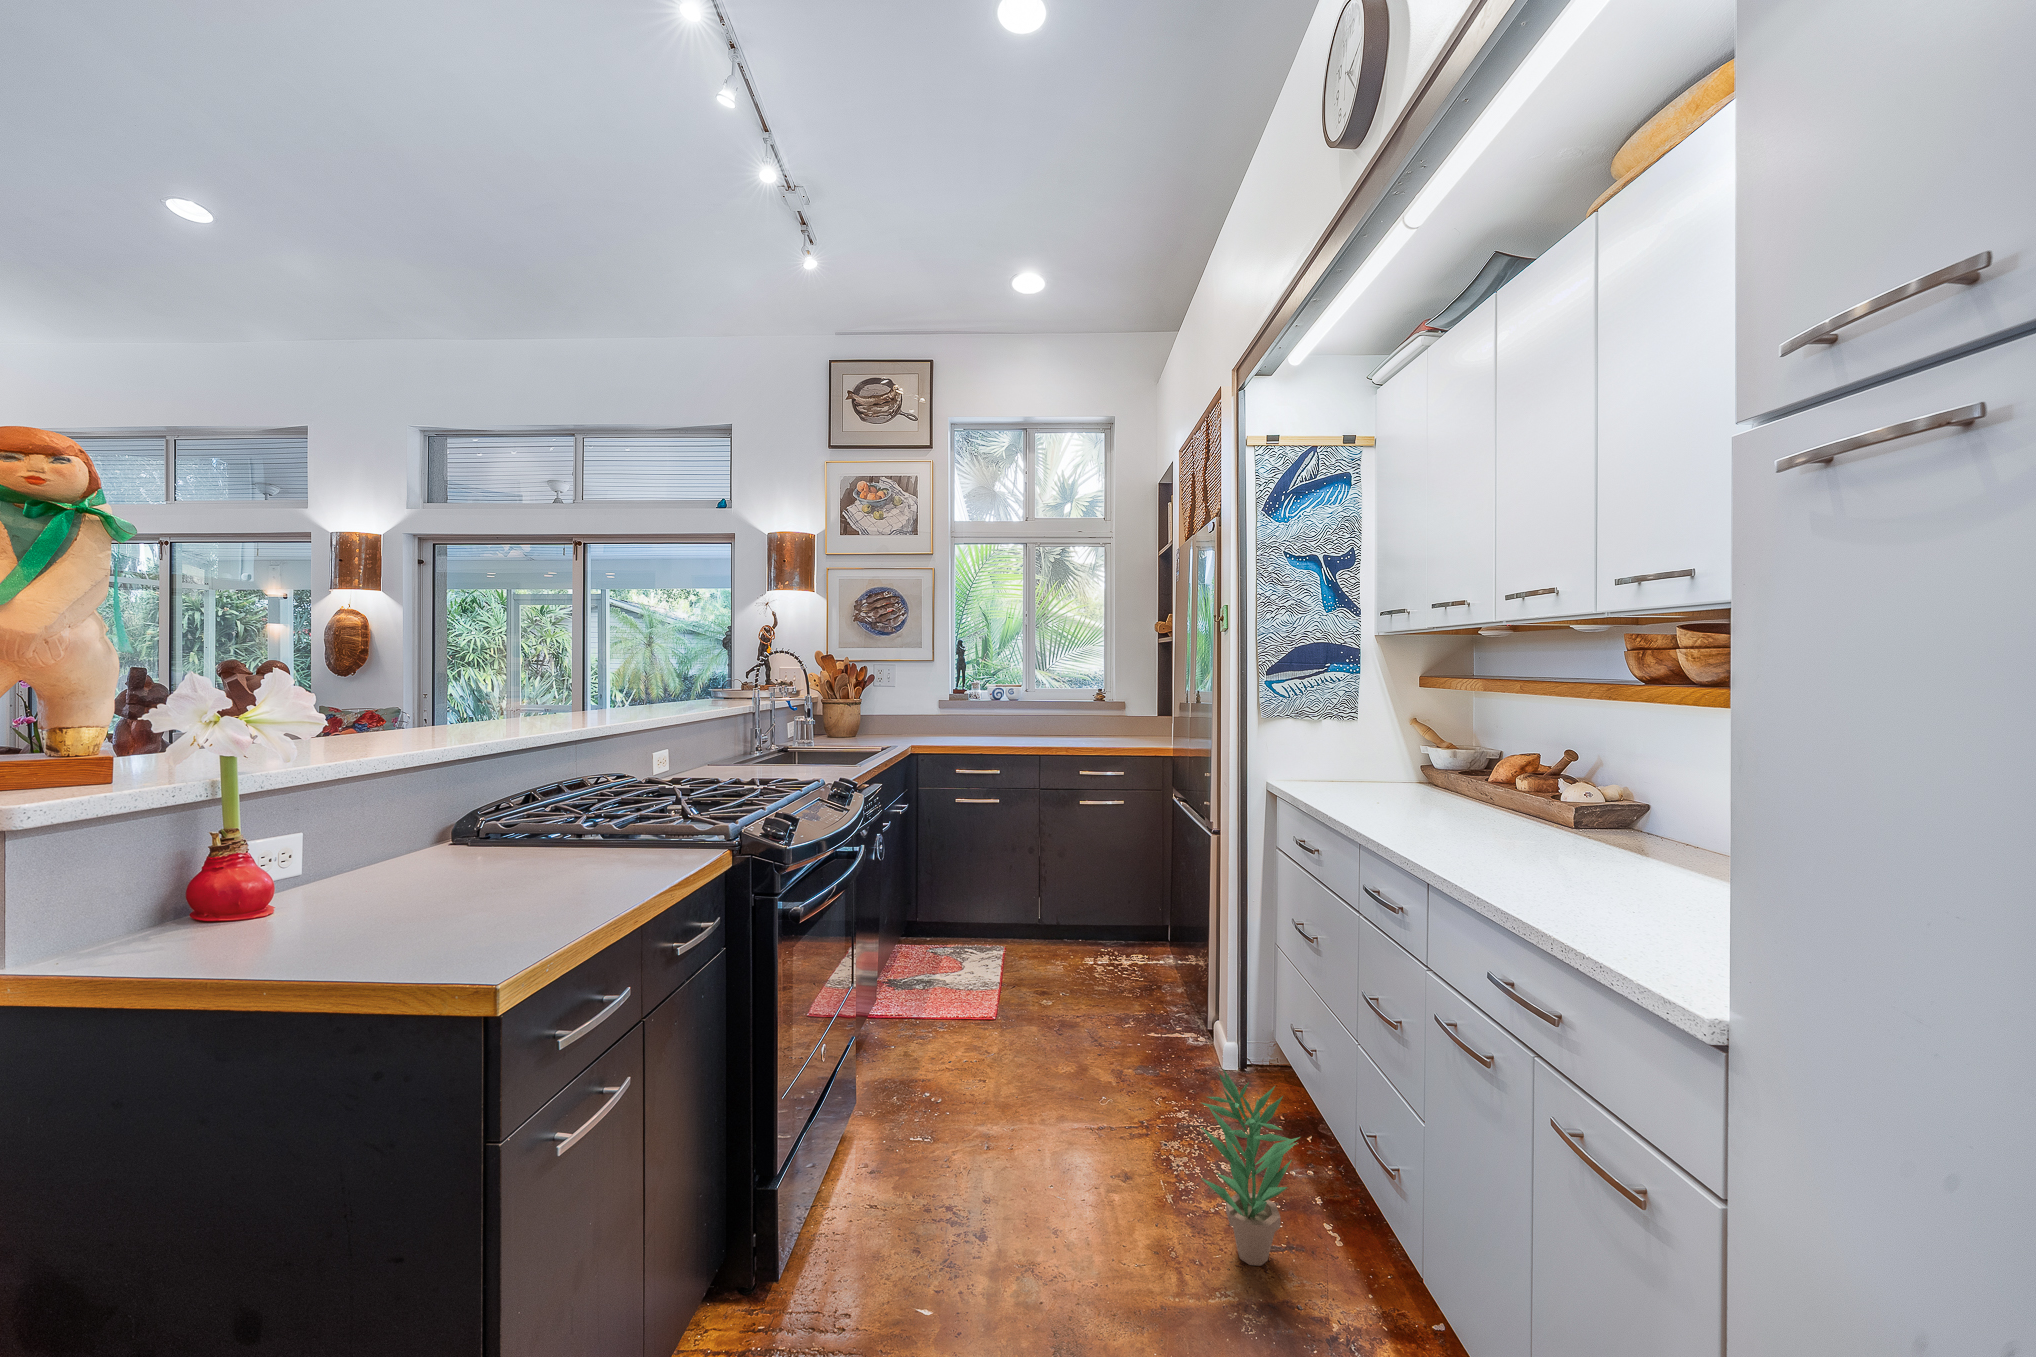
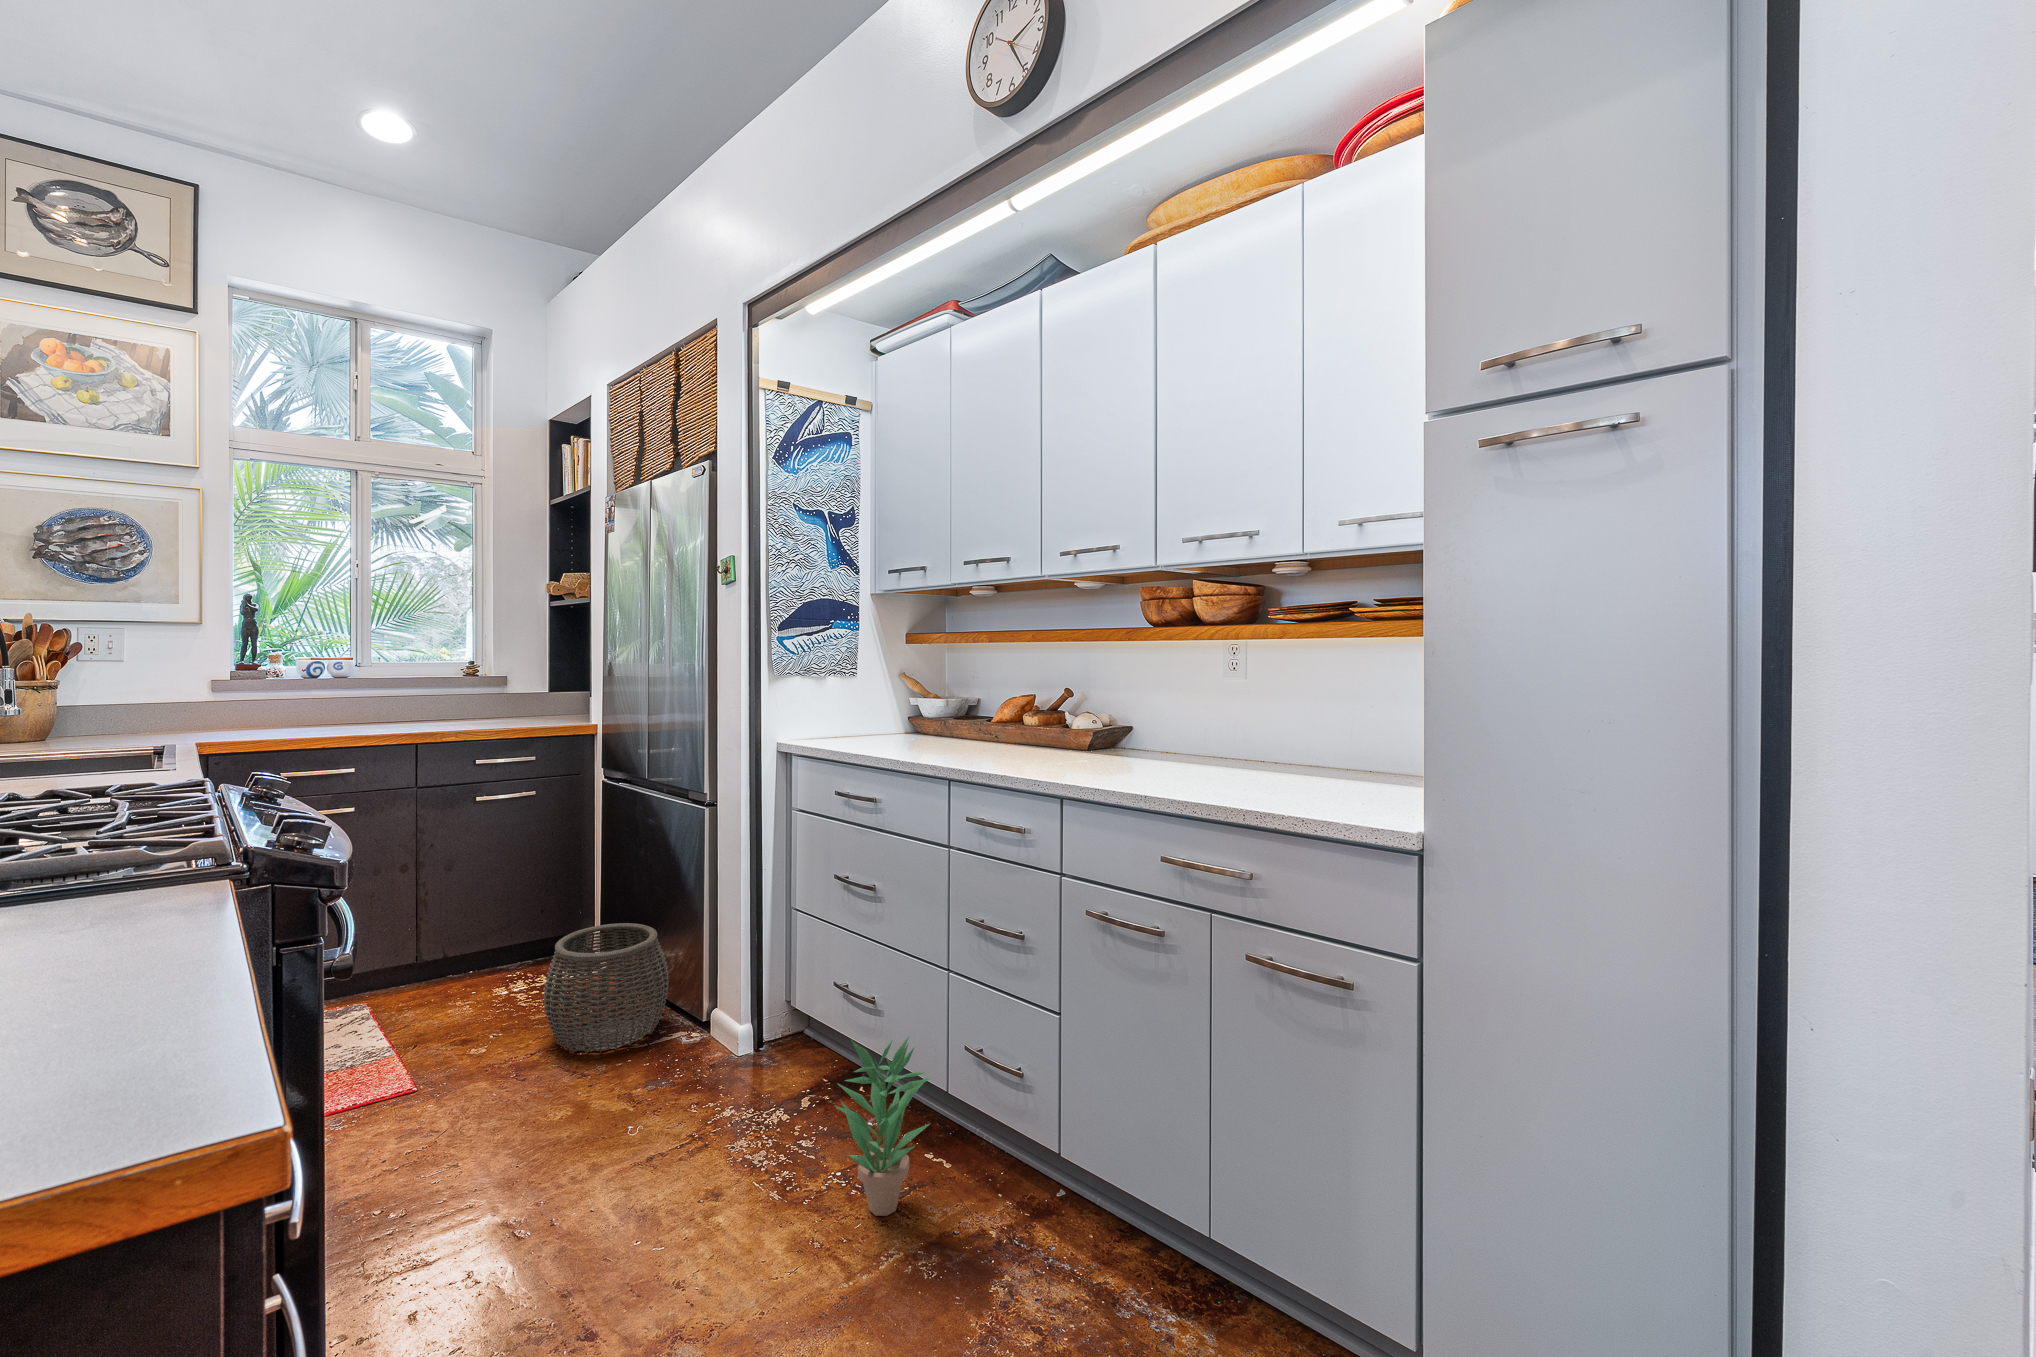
woven basket: none [1092,921,1189,1028] -> present [543,923,669,1053]

